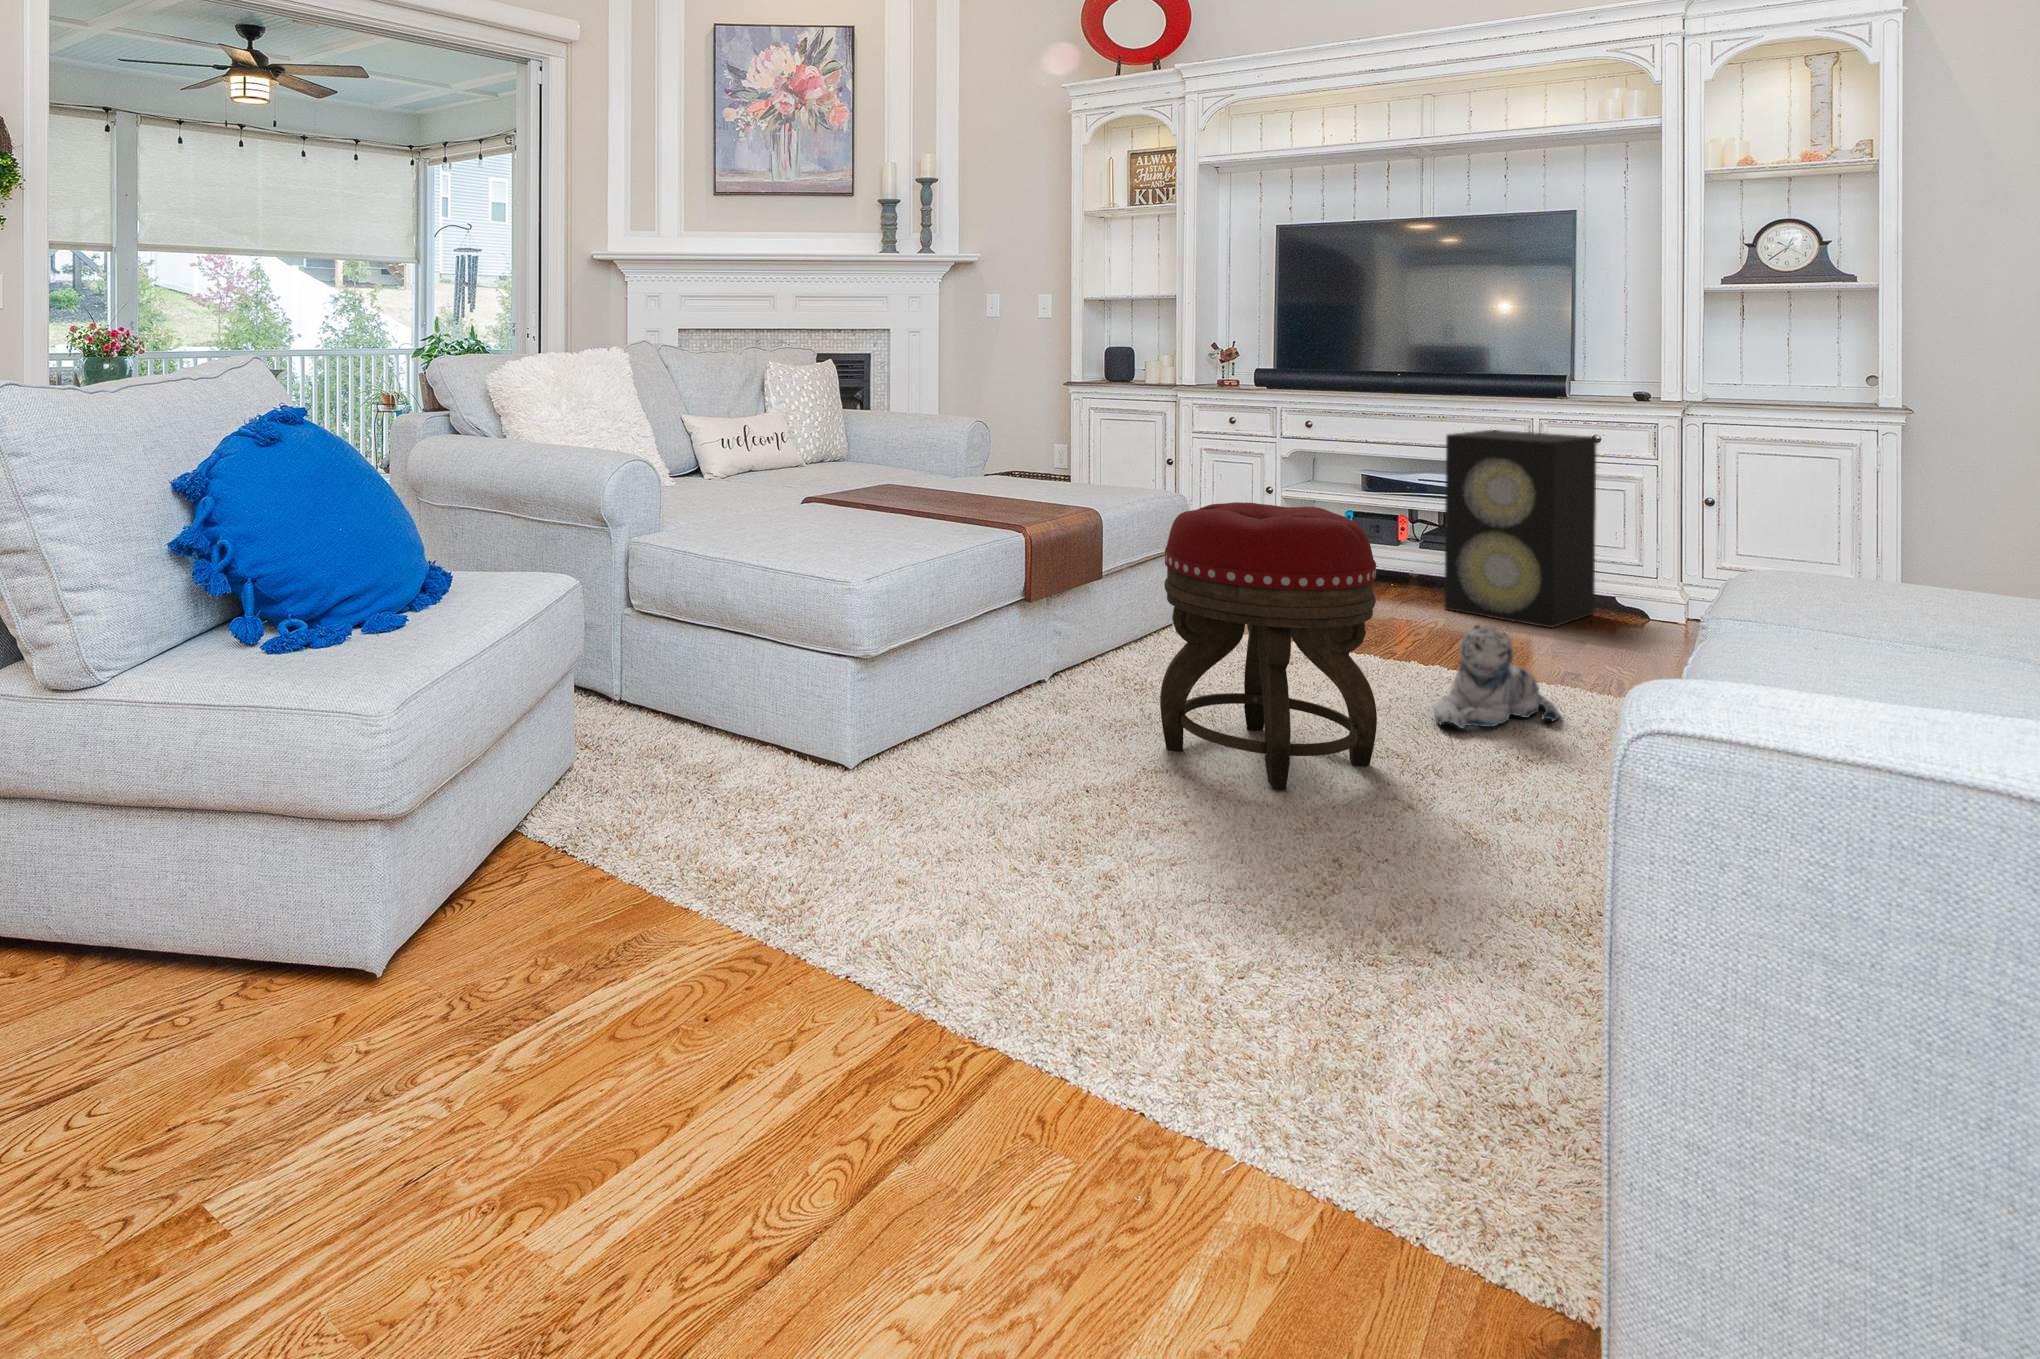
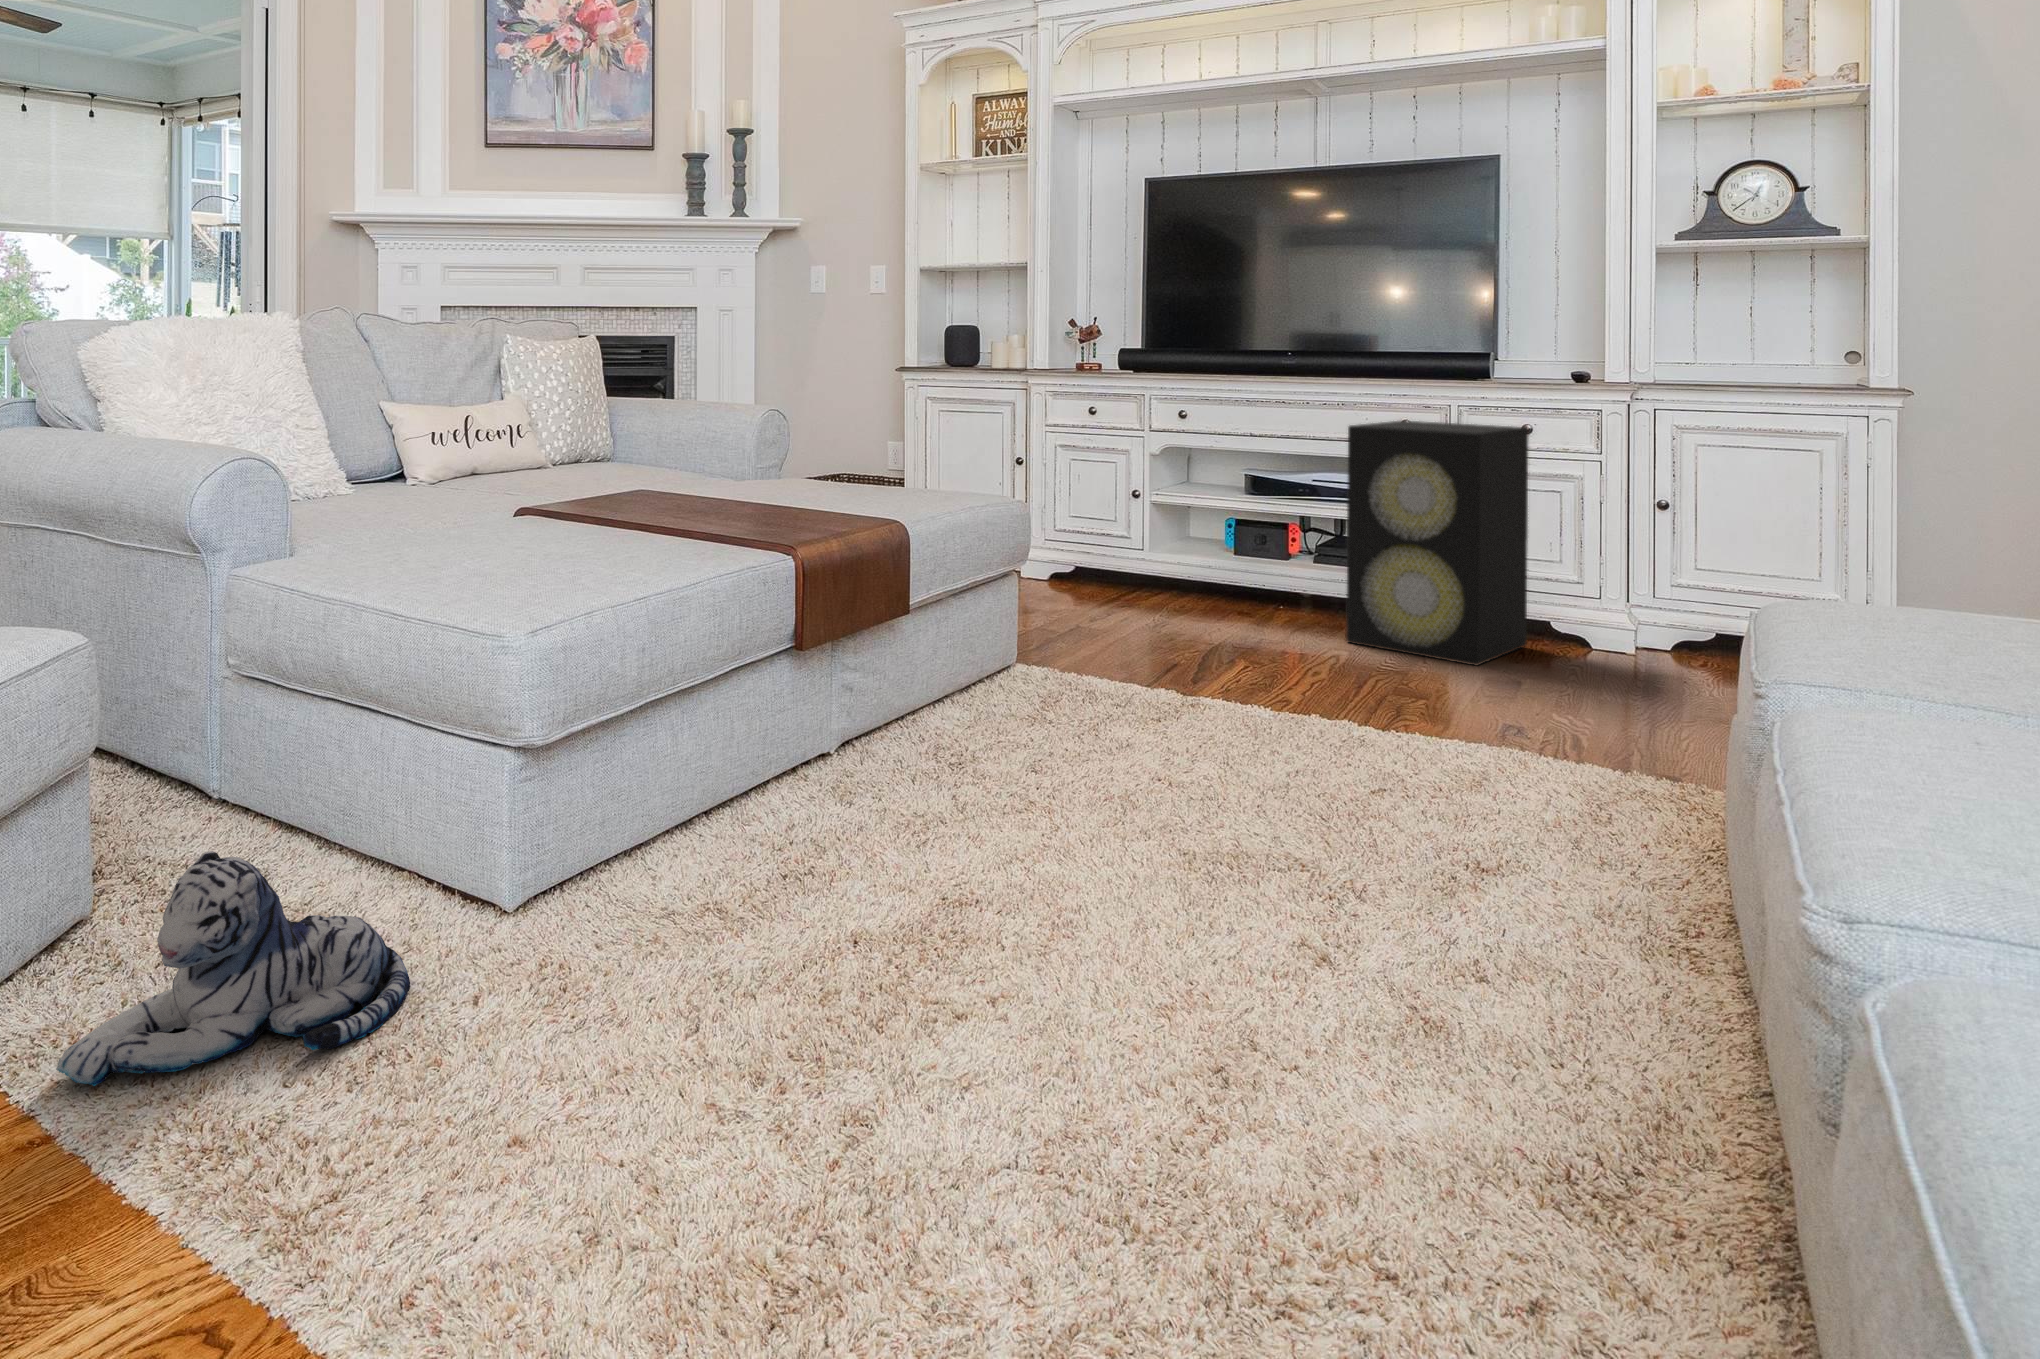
footstool: present [1160,502,1377,789] -> none [965,513,1257,923]
plush toy: present [1434,624,1559,729] -> present [56,851,411,1086]

